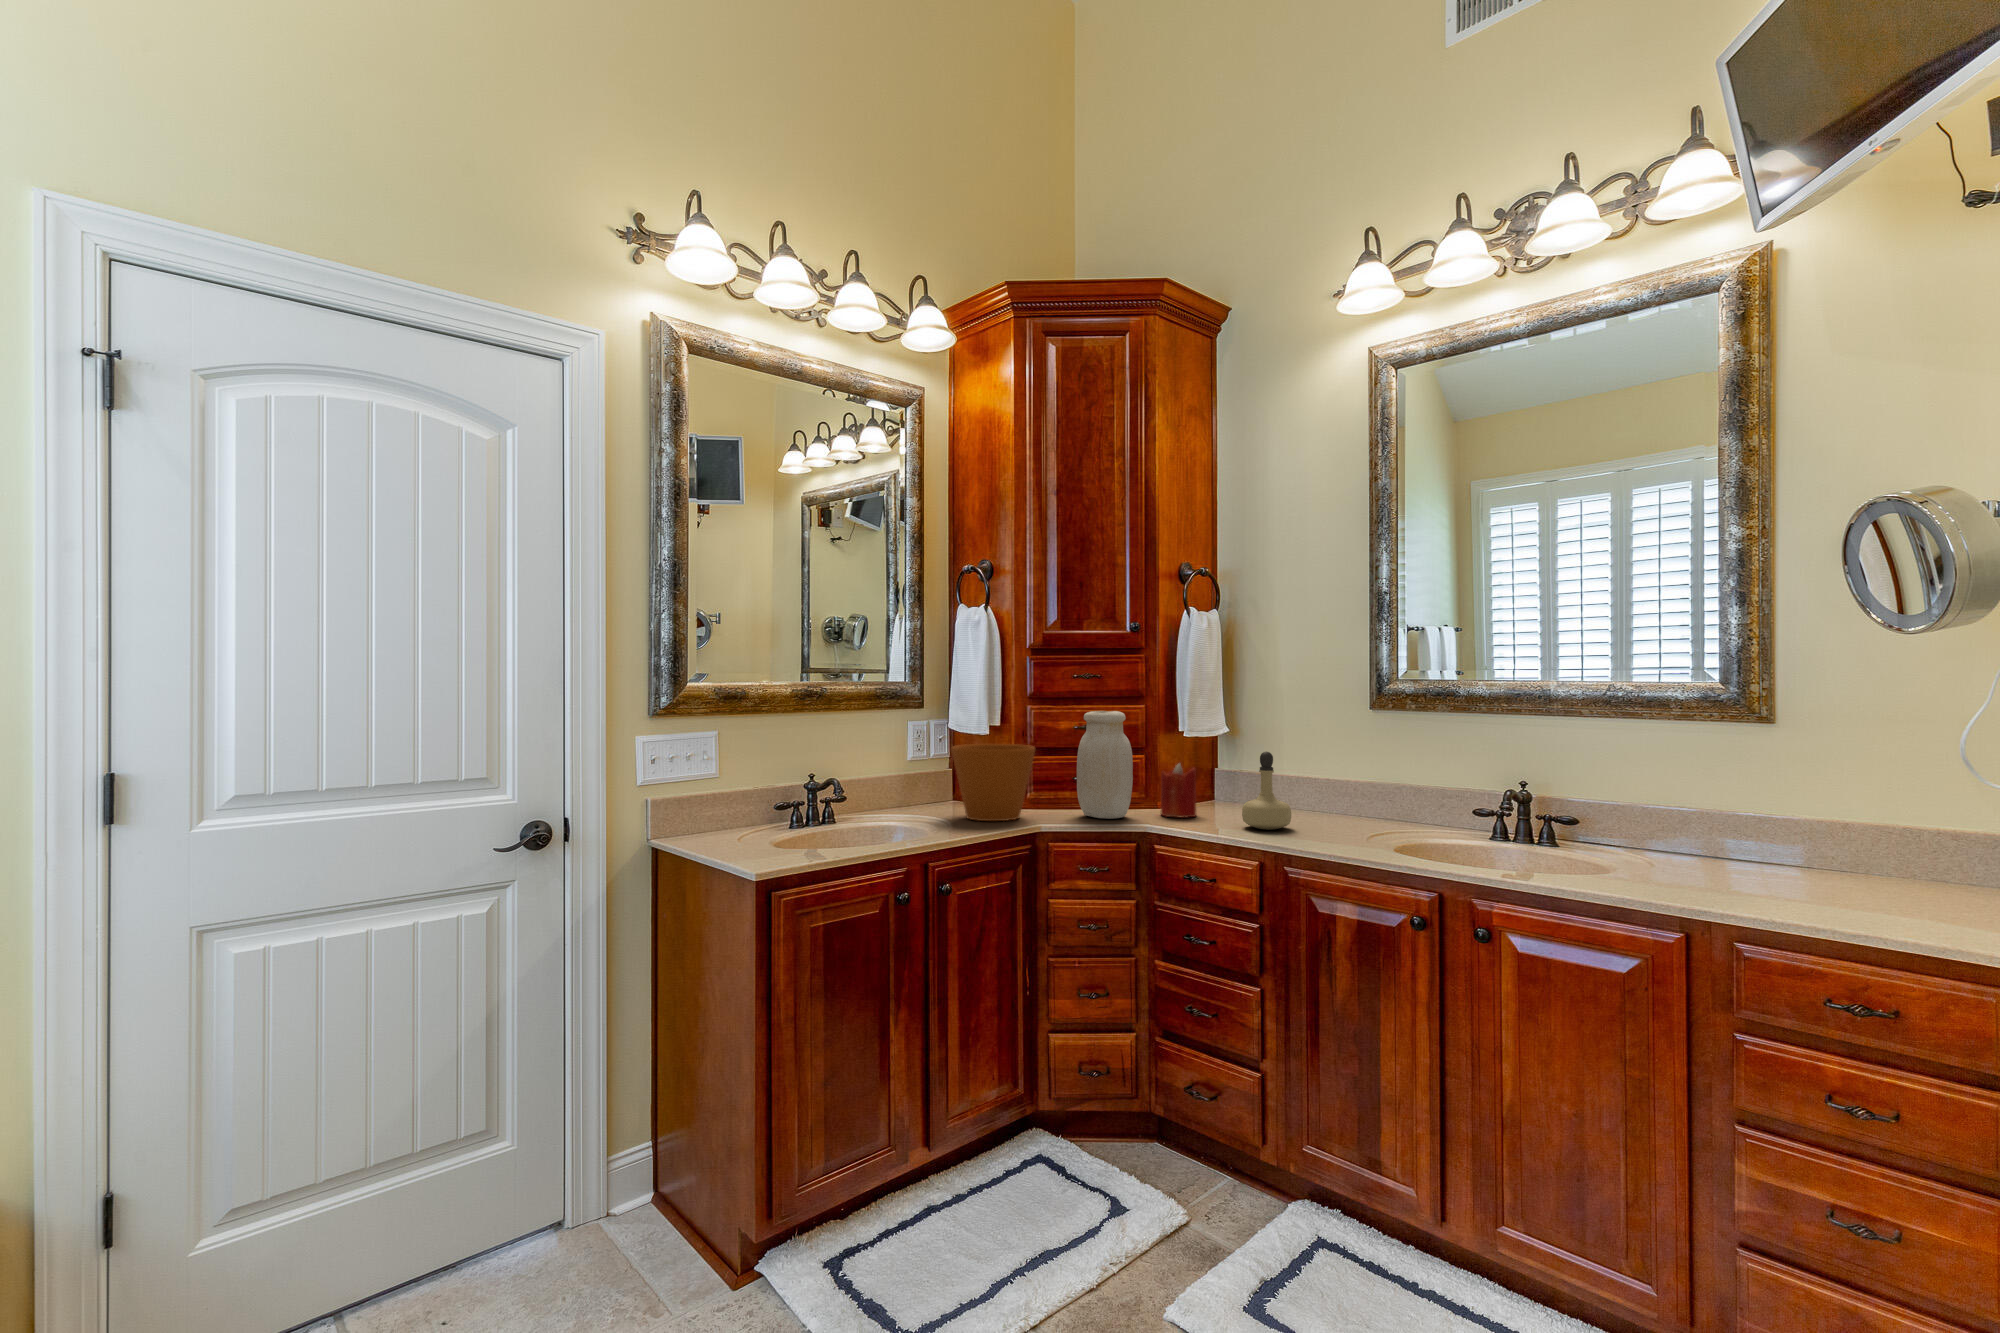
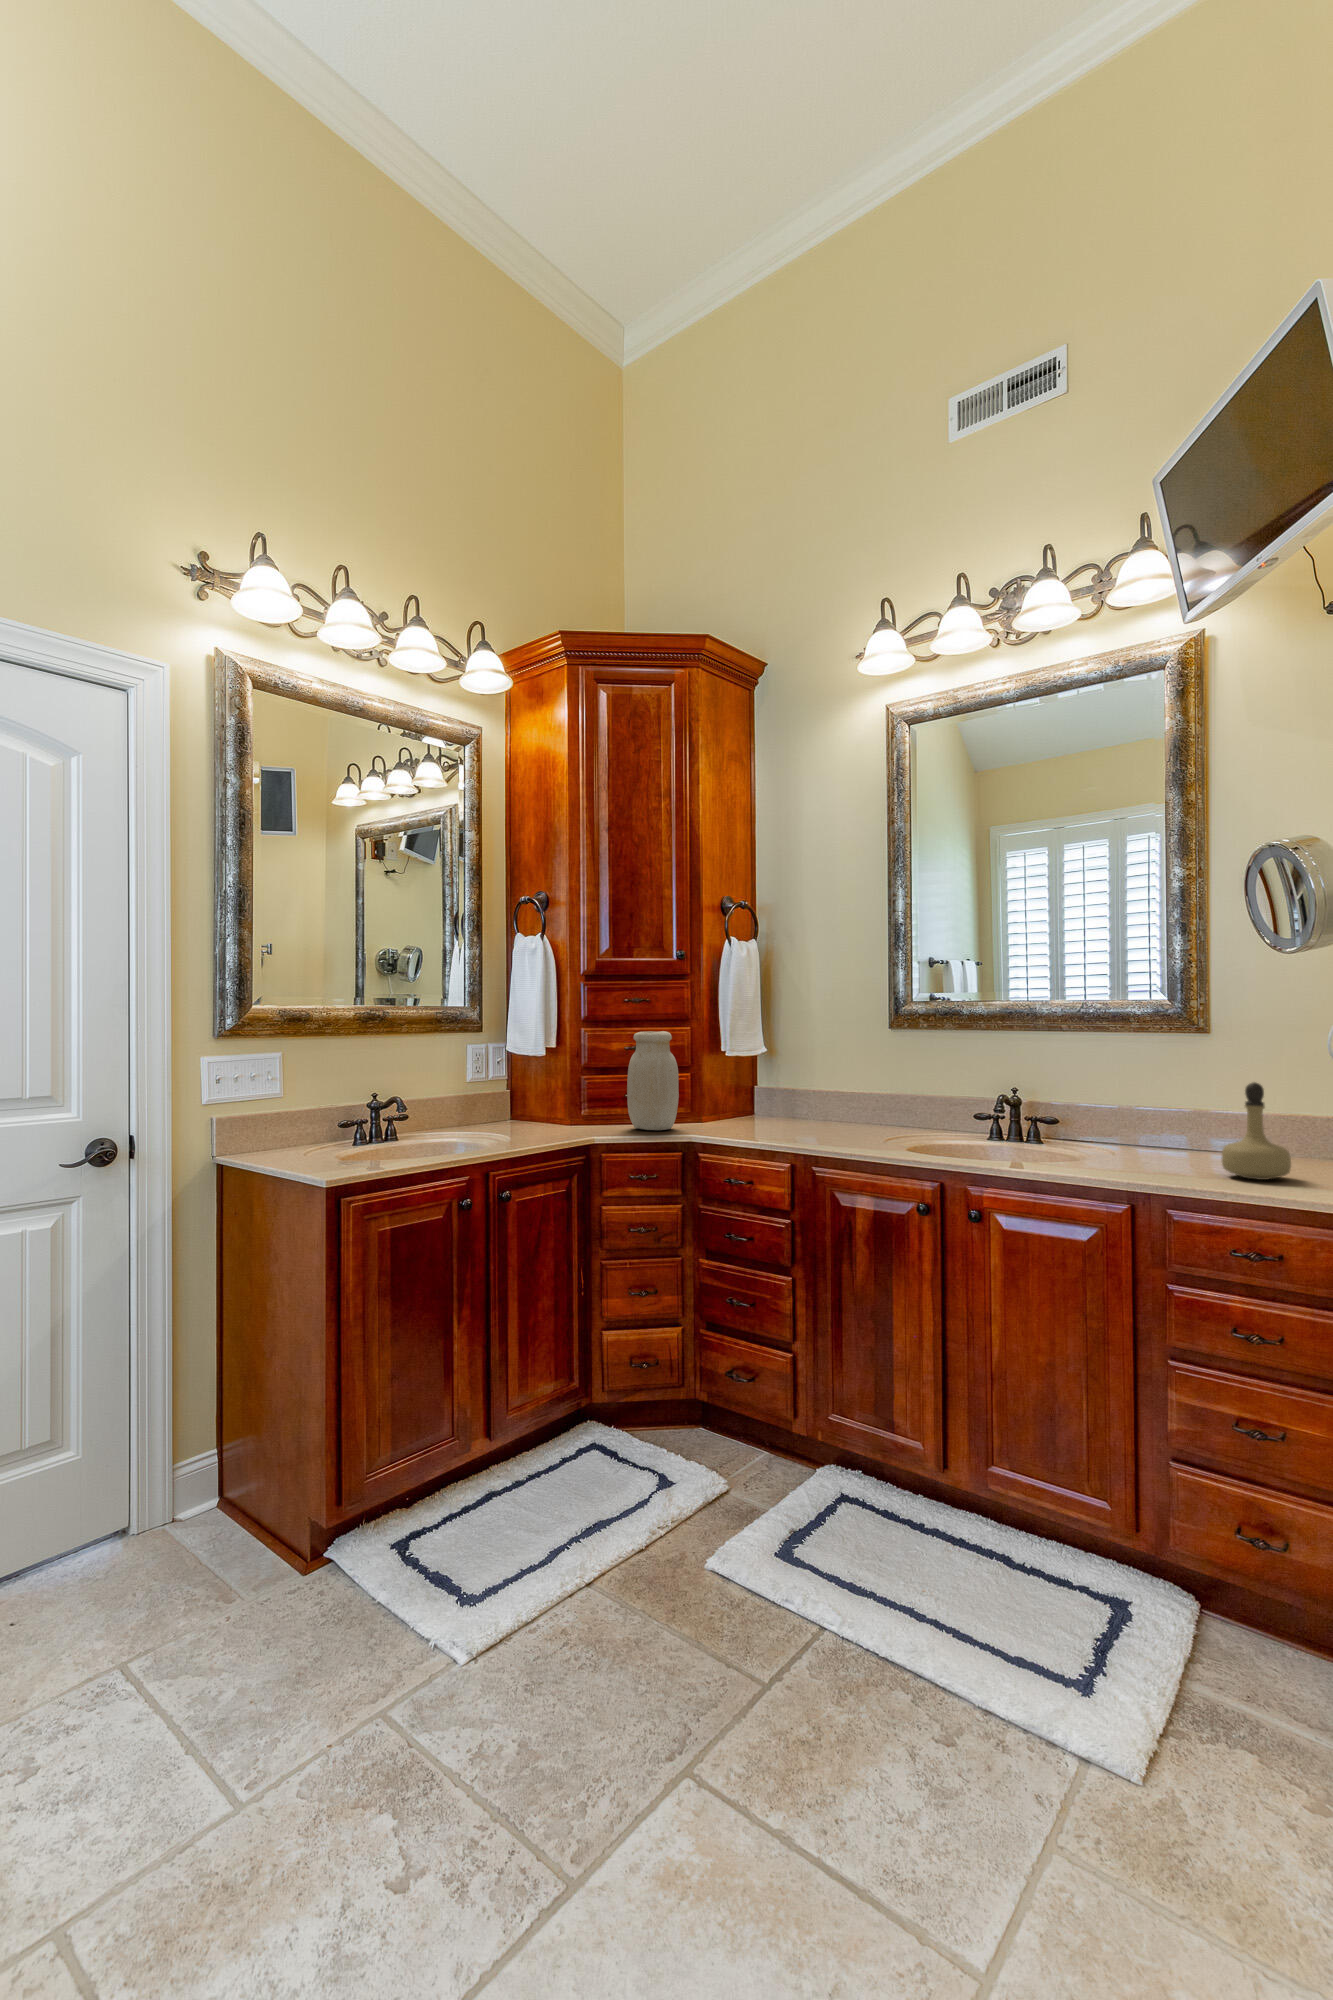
flower pot: present [951,744,1035,821] -> none [509,1064,589,1135]
perfume bottle: present [1242,751,1291,830] -> present [1221,1082,1291,1180]
candle: present [1161,764,1196,818] -> none [704,1078,737,1128]

